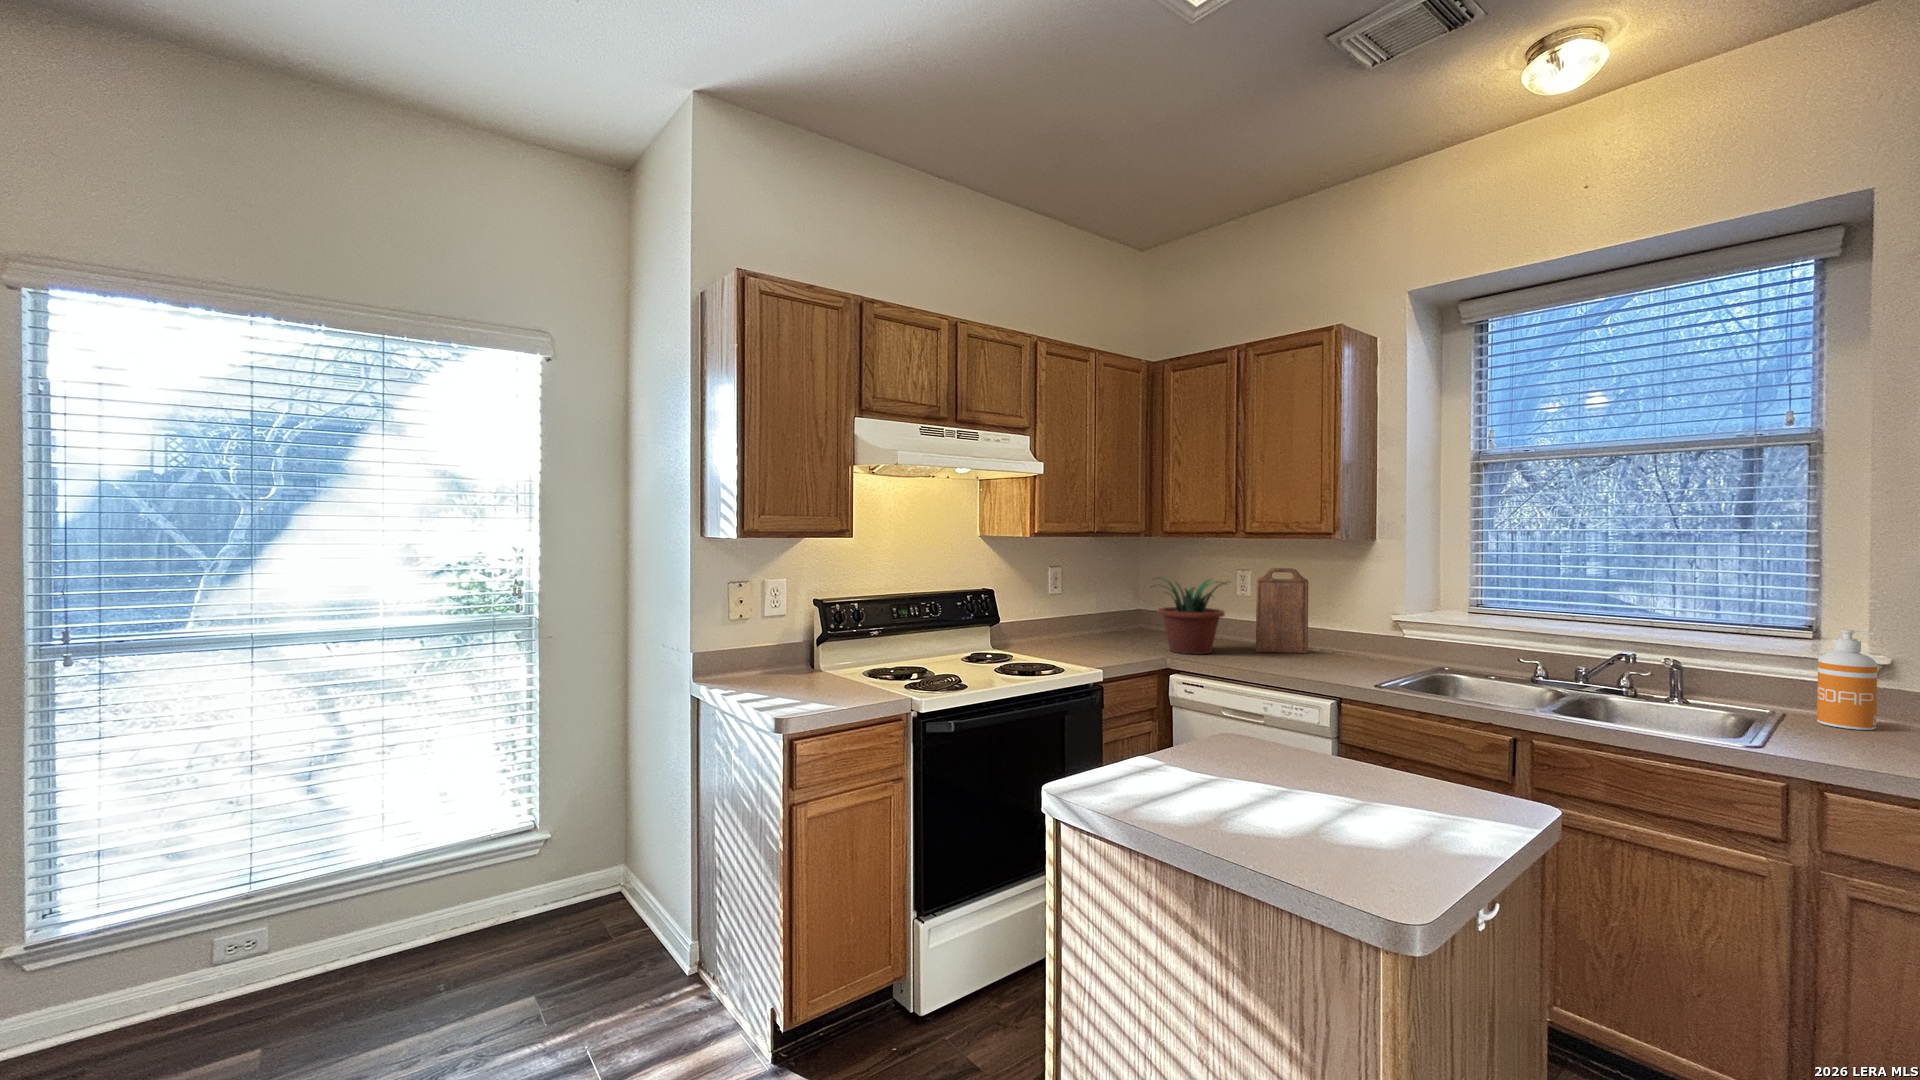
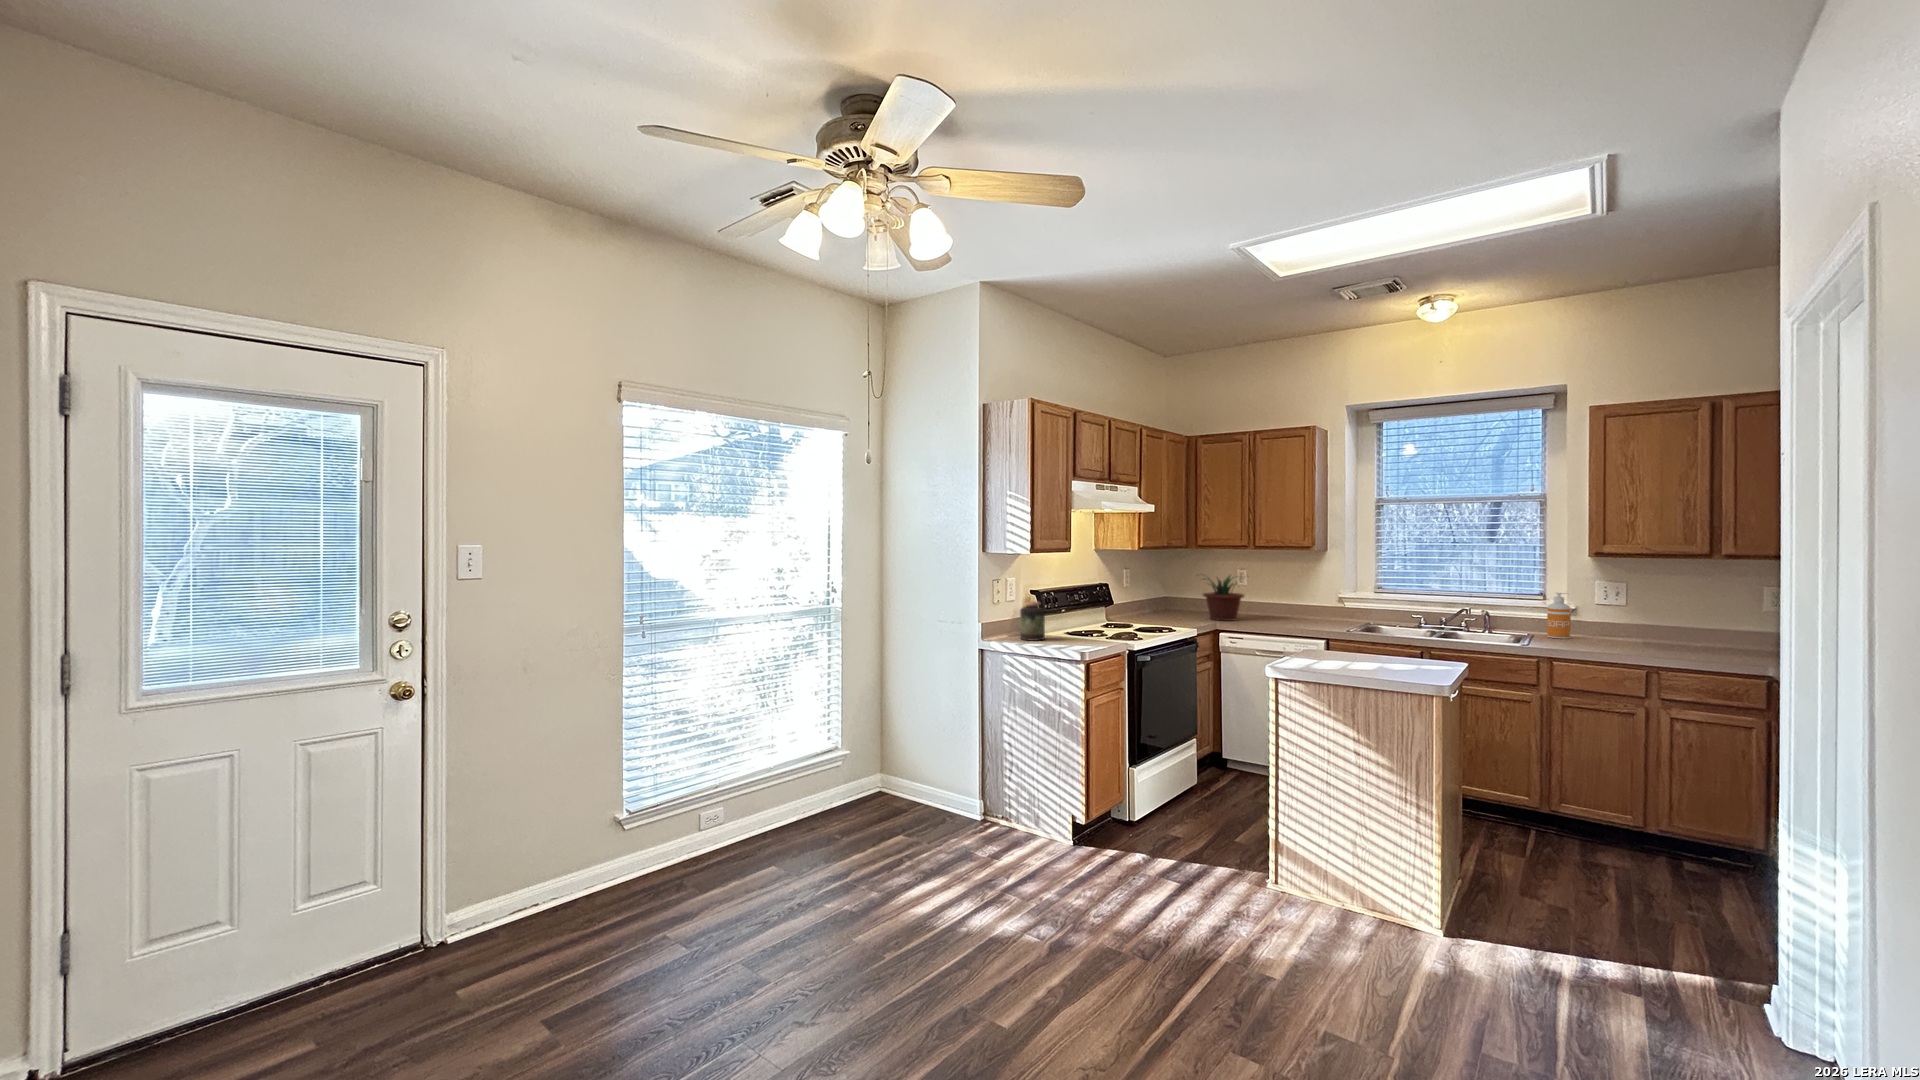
cutting board: present [1256,568,1308,653] -> none [1259,567,1288,618]
jar: none [748,618,791,686] -> present [1020,601,1045,641]

